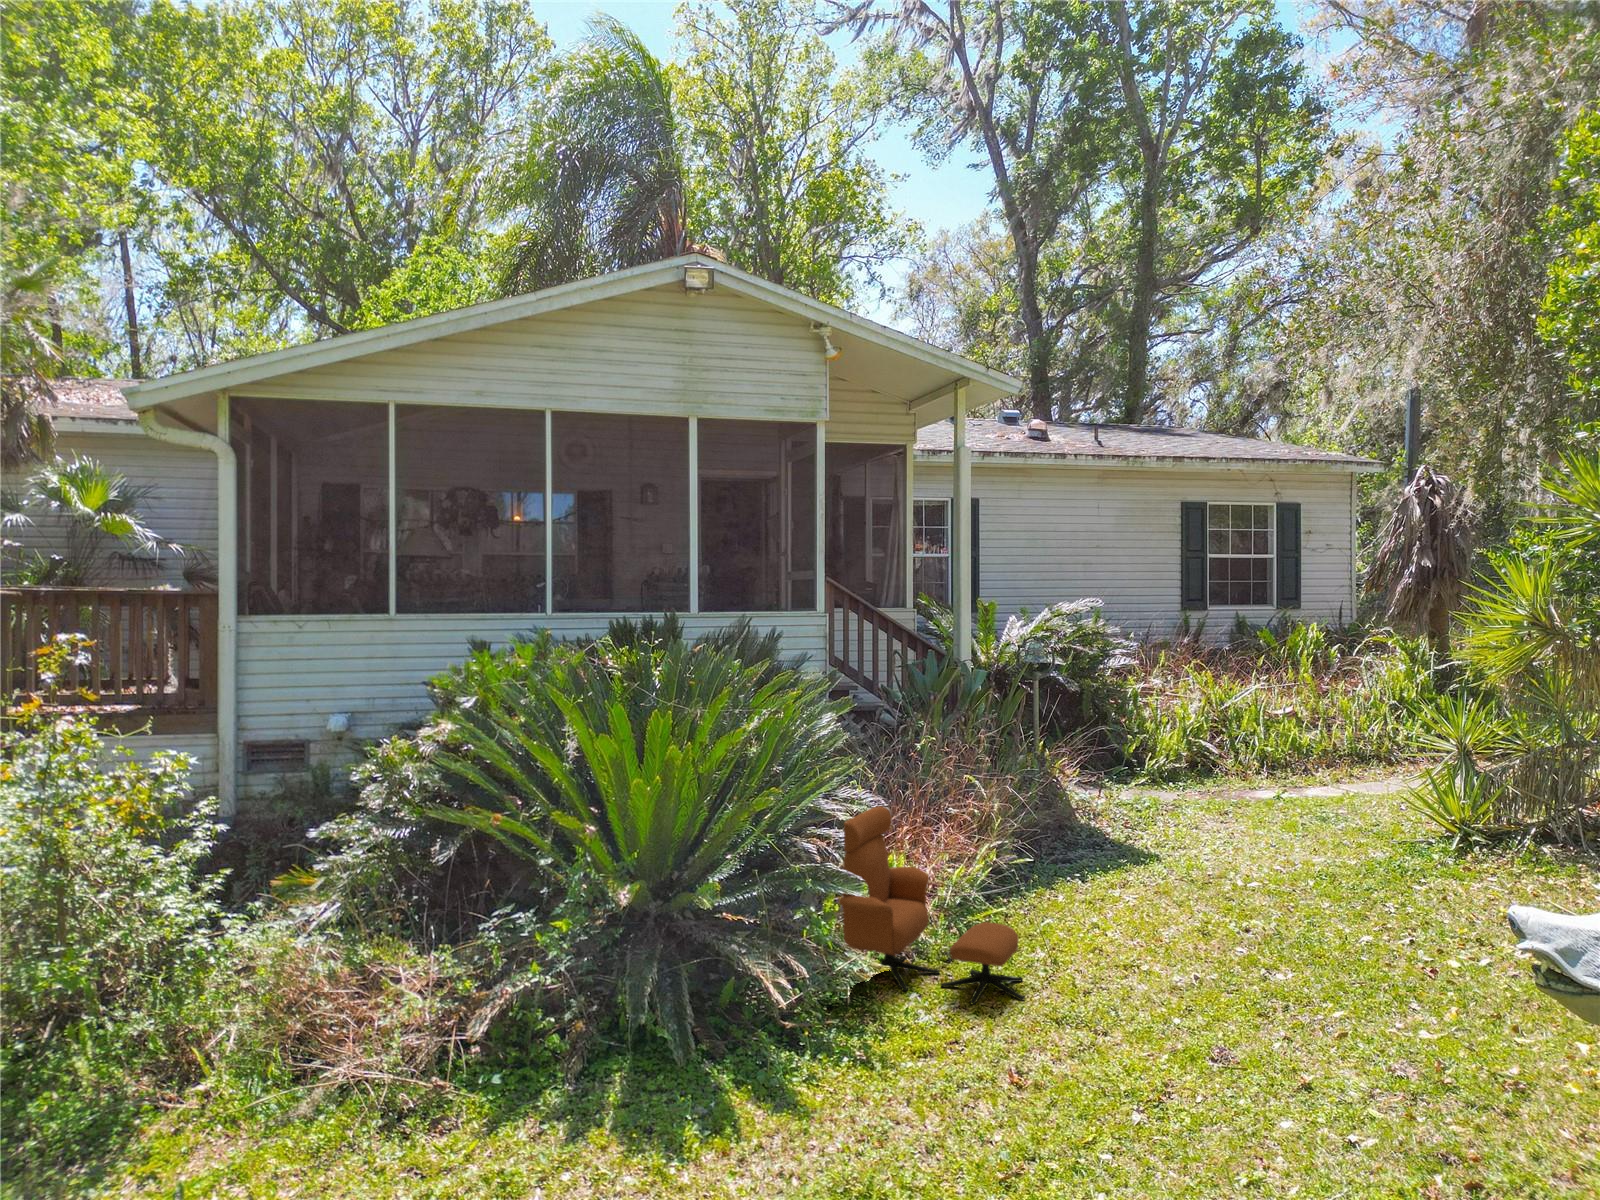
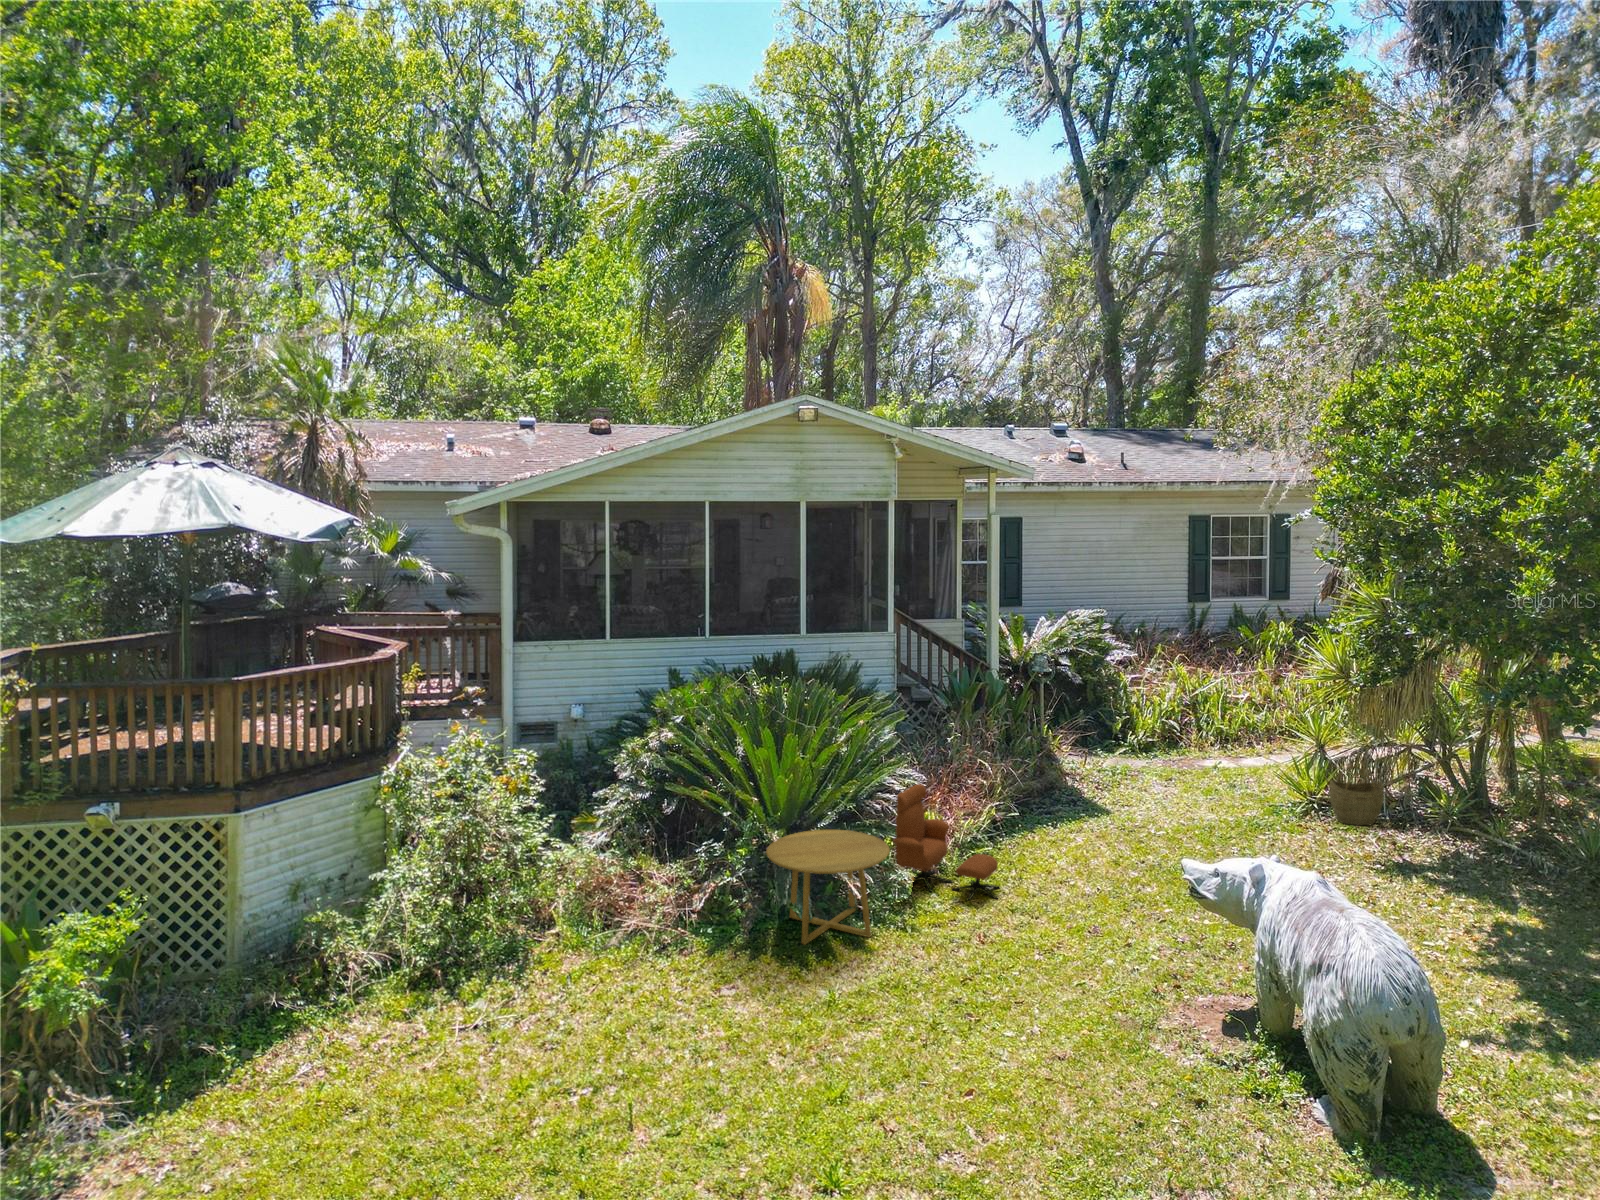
woven basket: none [1477,782,1563,870] -> present [1329,766,1383,826]
round table: none [608,882,840,1102] -> present [766,830,889,944]

